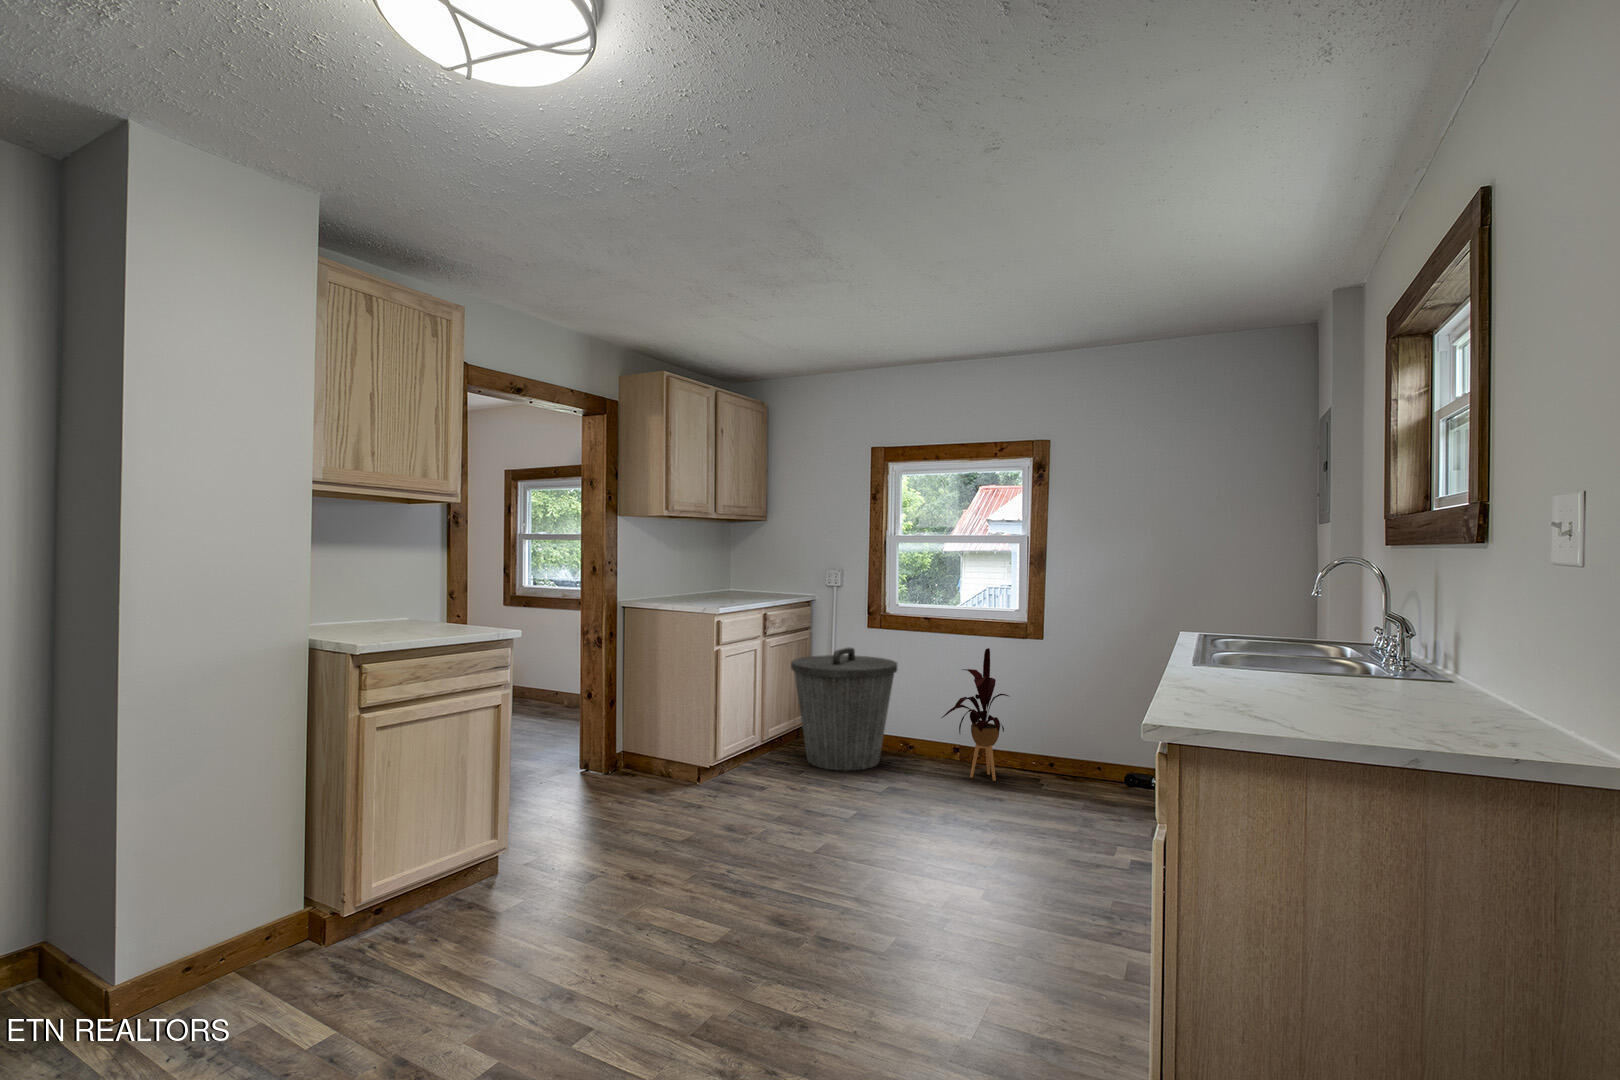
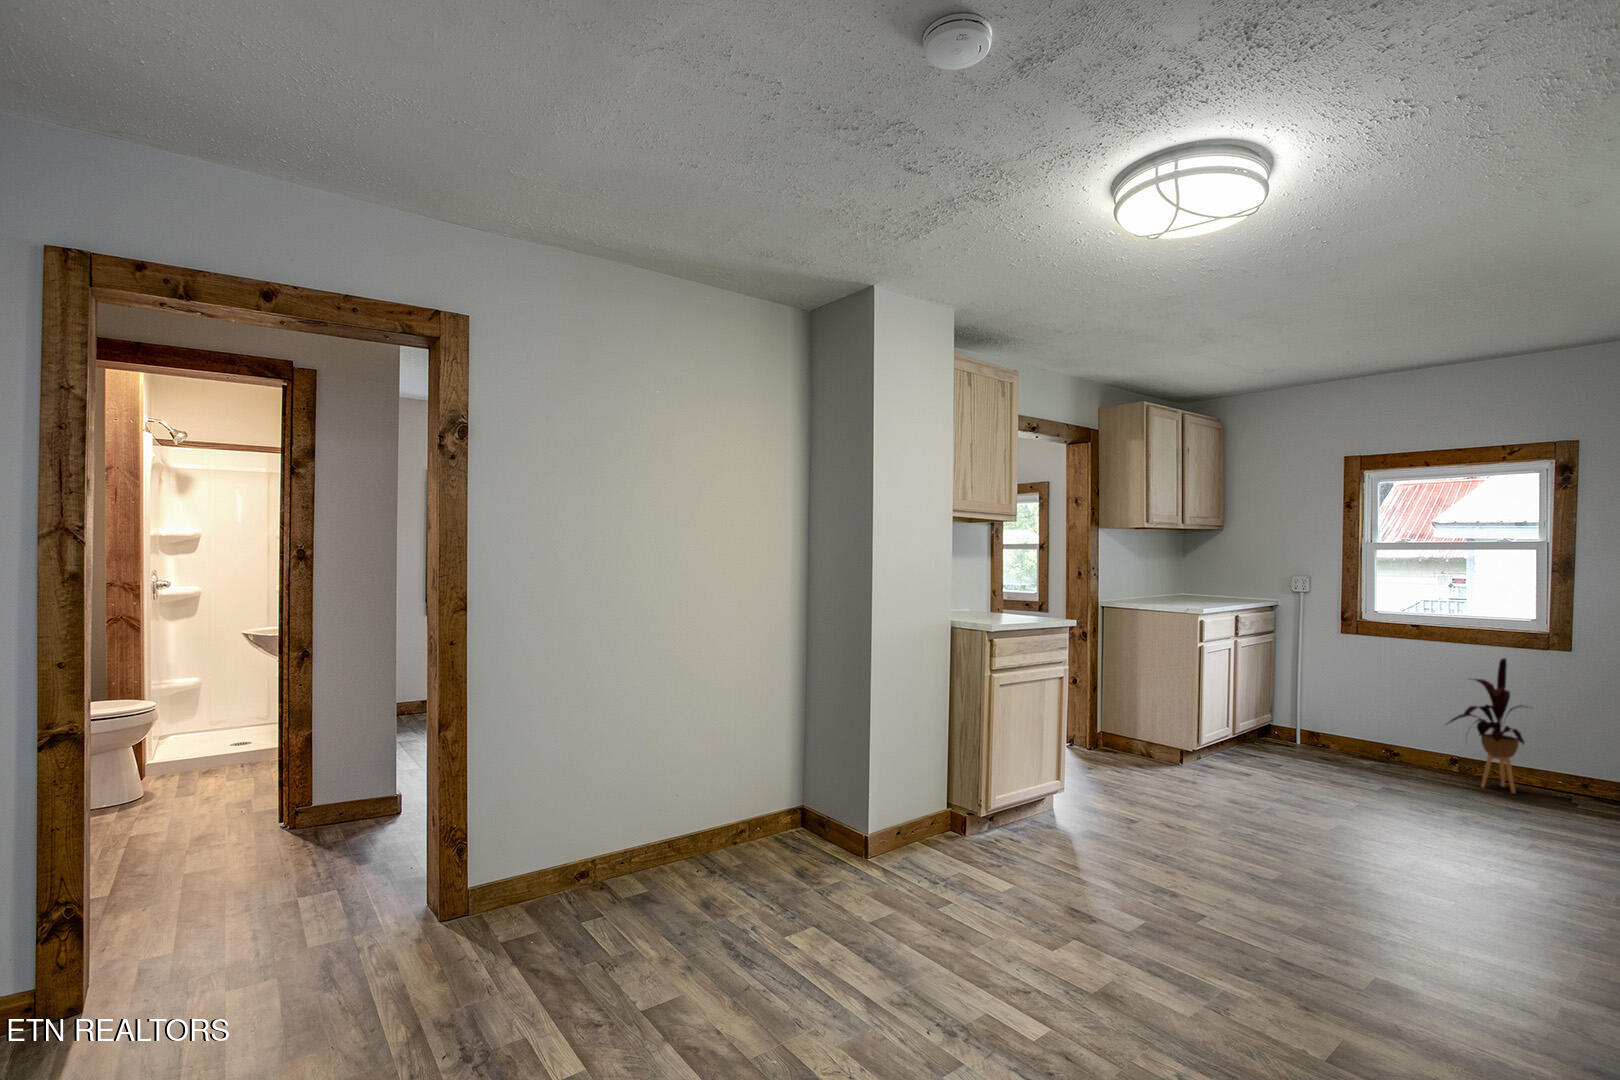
trash can: present [791,647,897,771] -> none [1264,651,1385,768]

